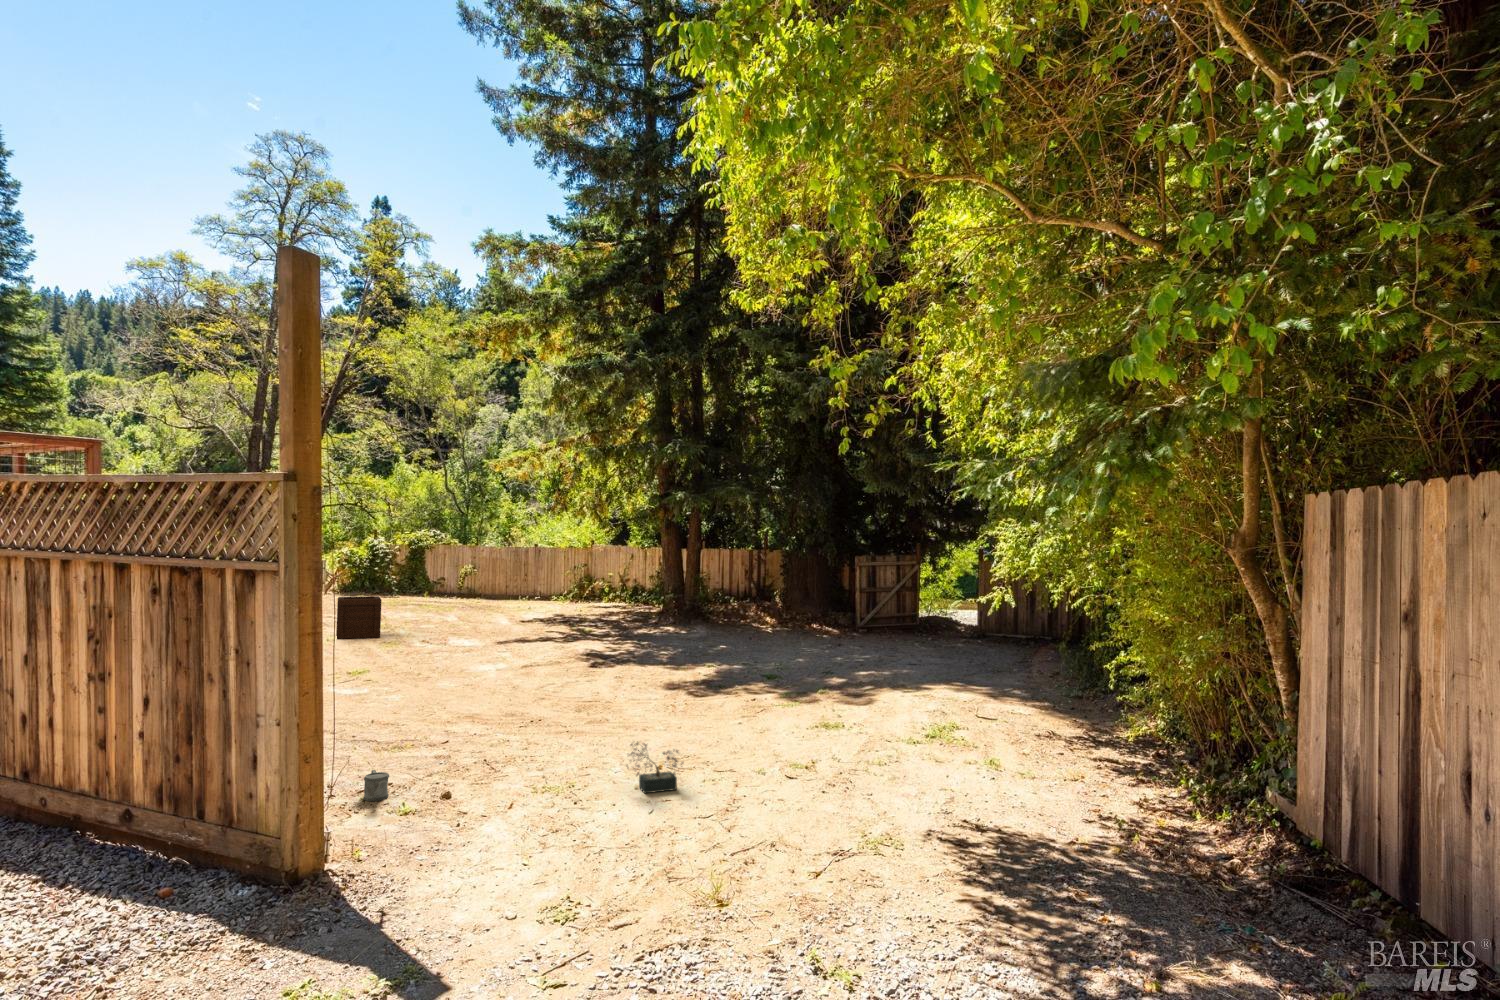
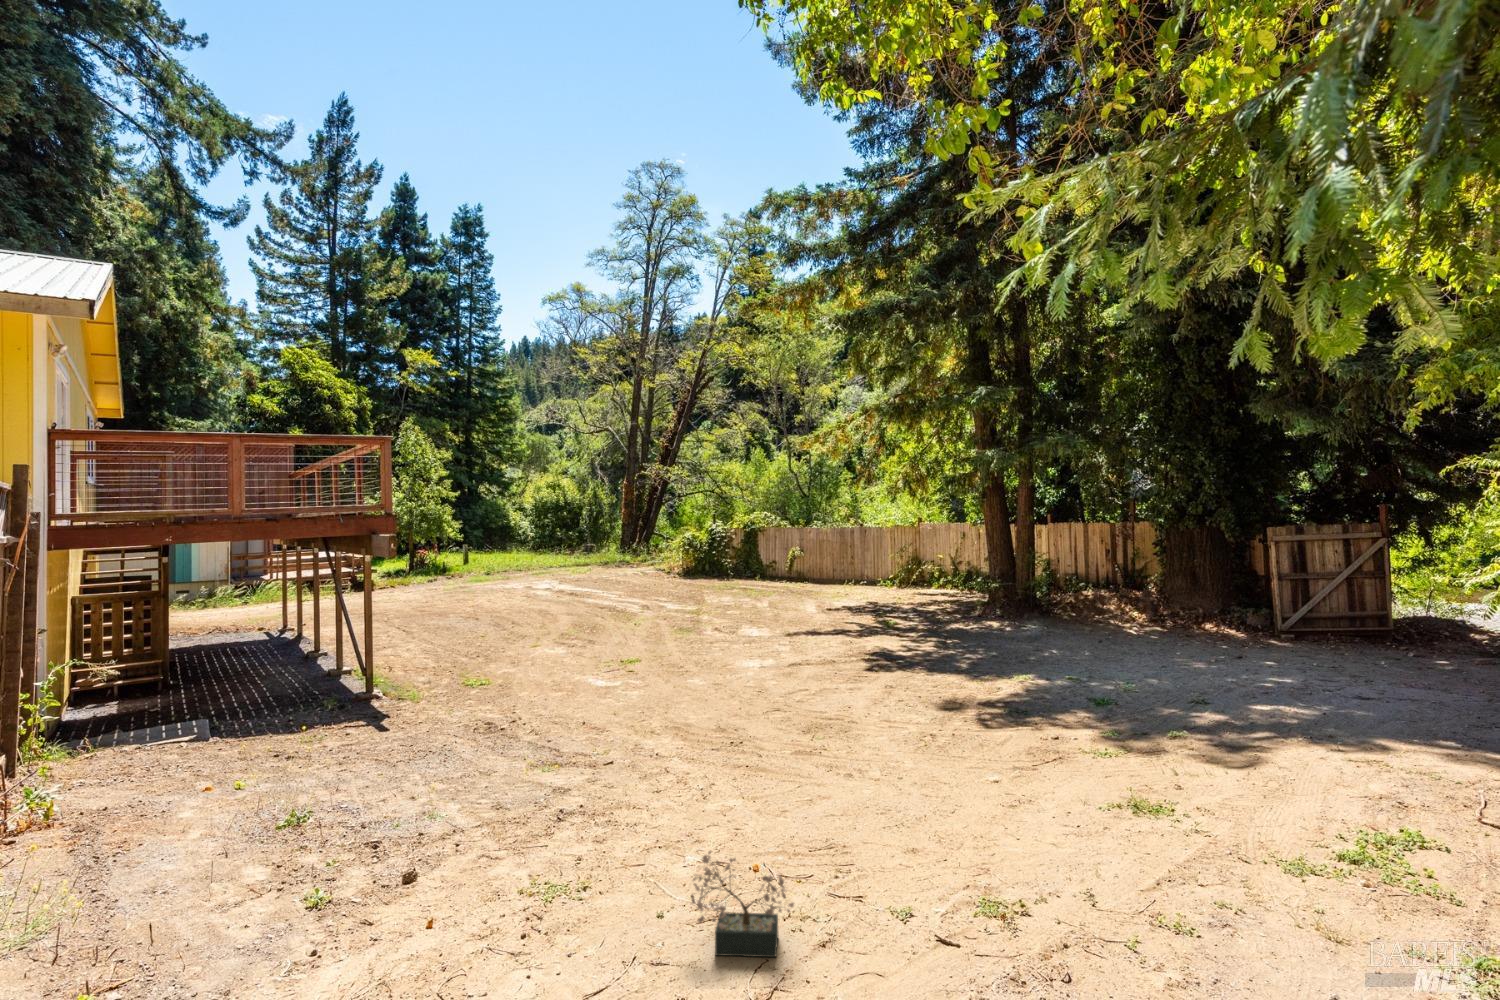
wooden crate: present [336,596,381,640] -> none [631,582,676,626]
watering can: present [363,770,389,801] -> none [335,840,381,892]

